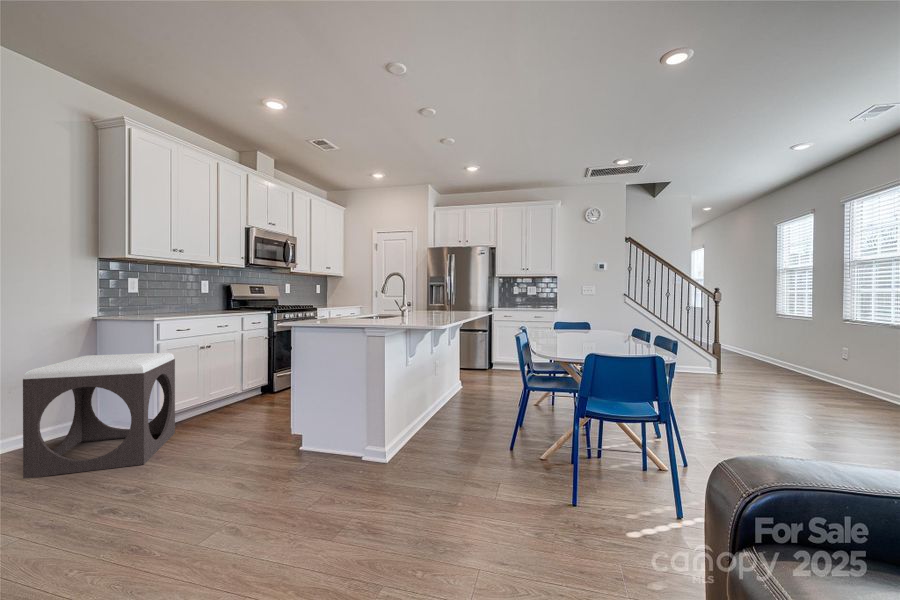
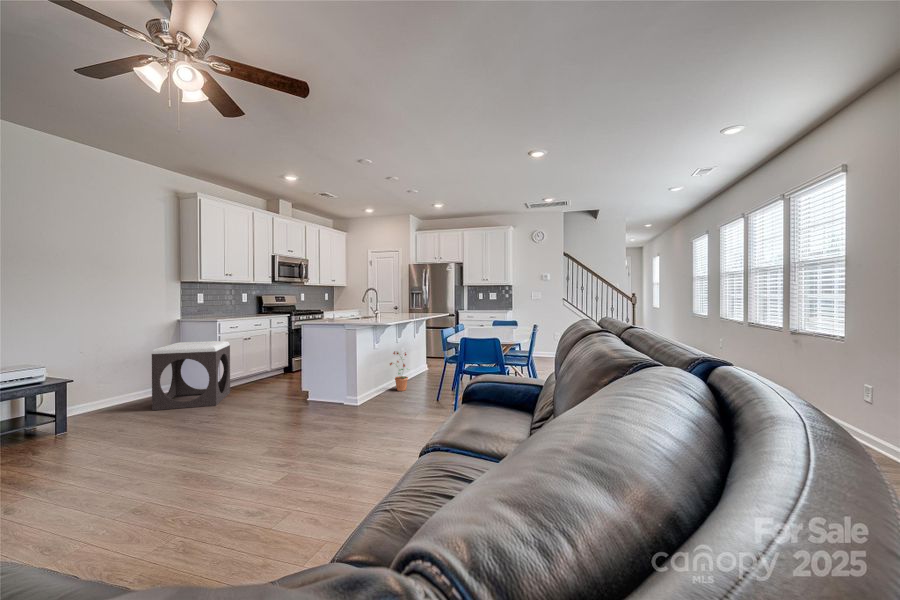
potted plant: none [425,368,456,429] -> present [390,351,408,391]

